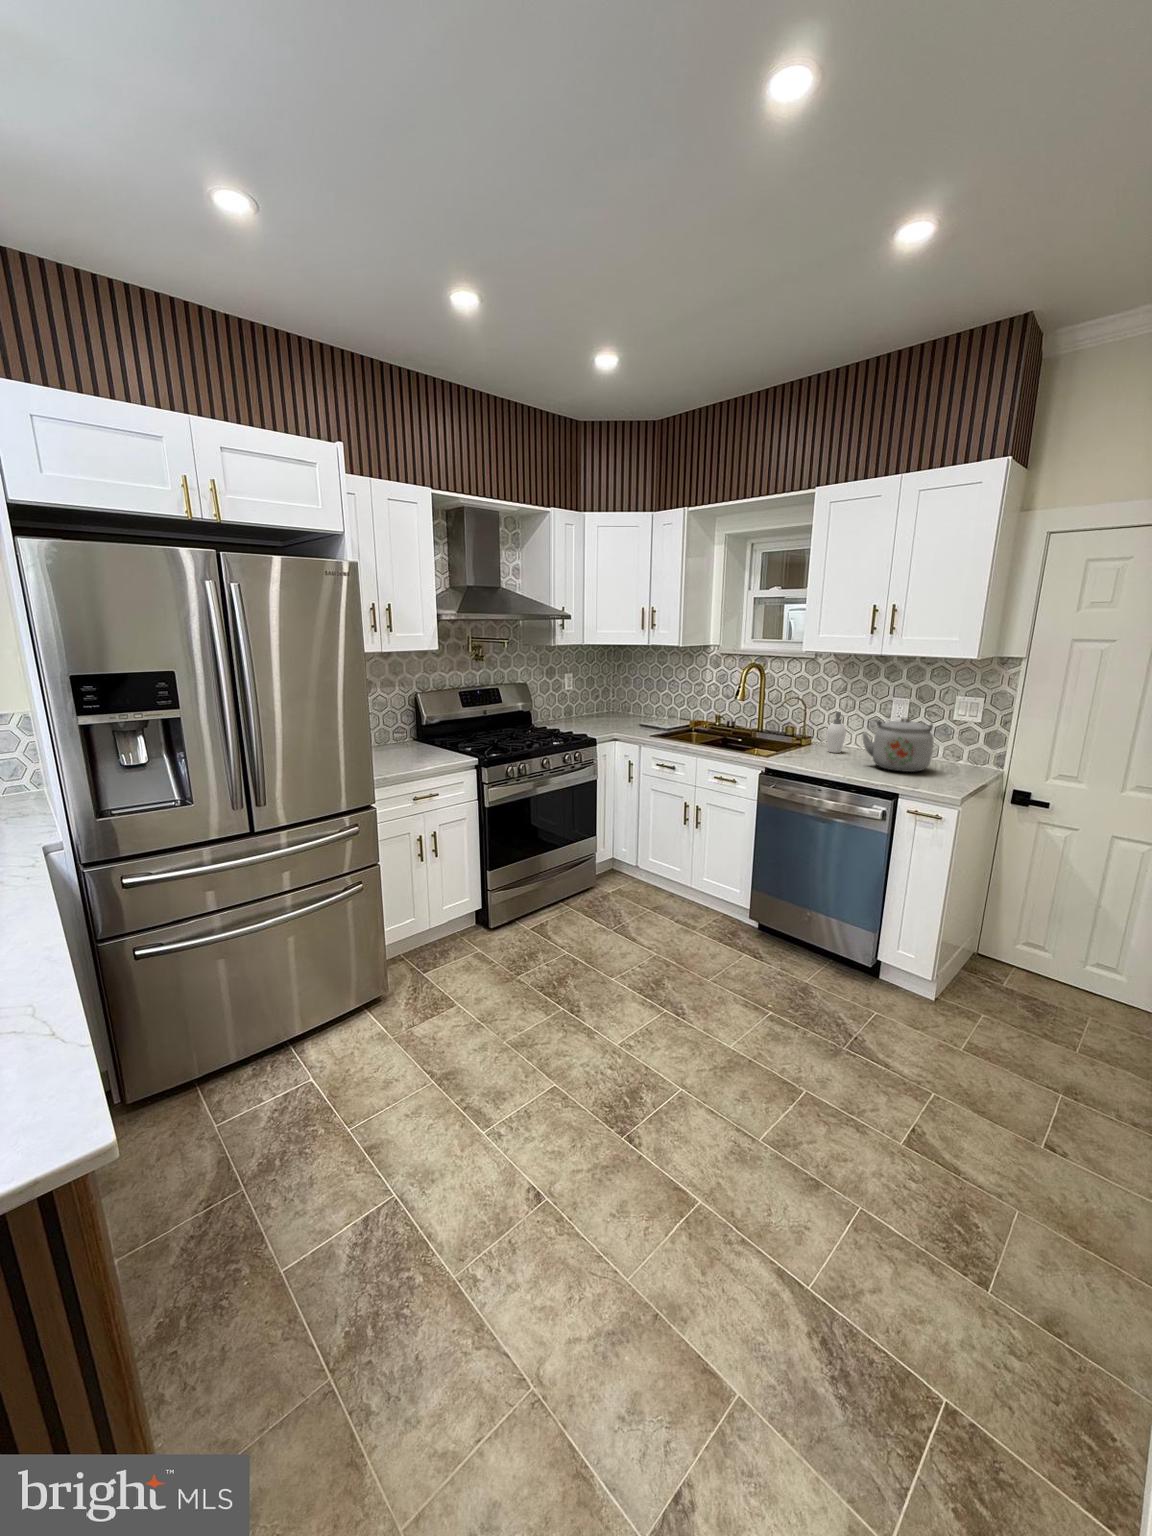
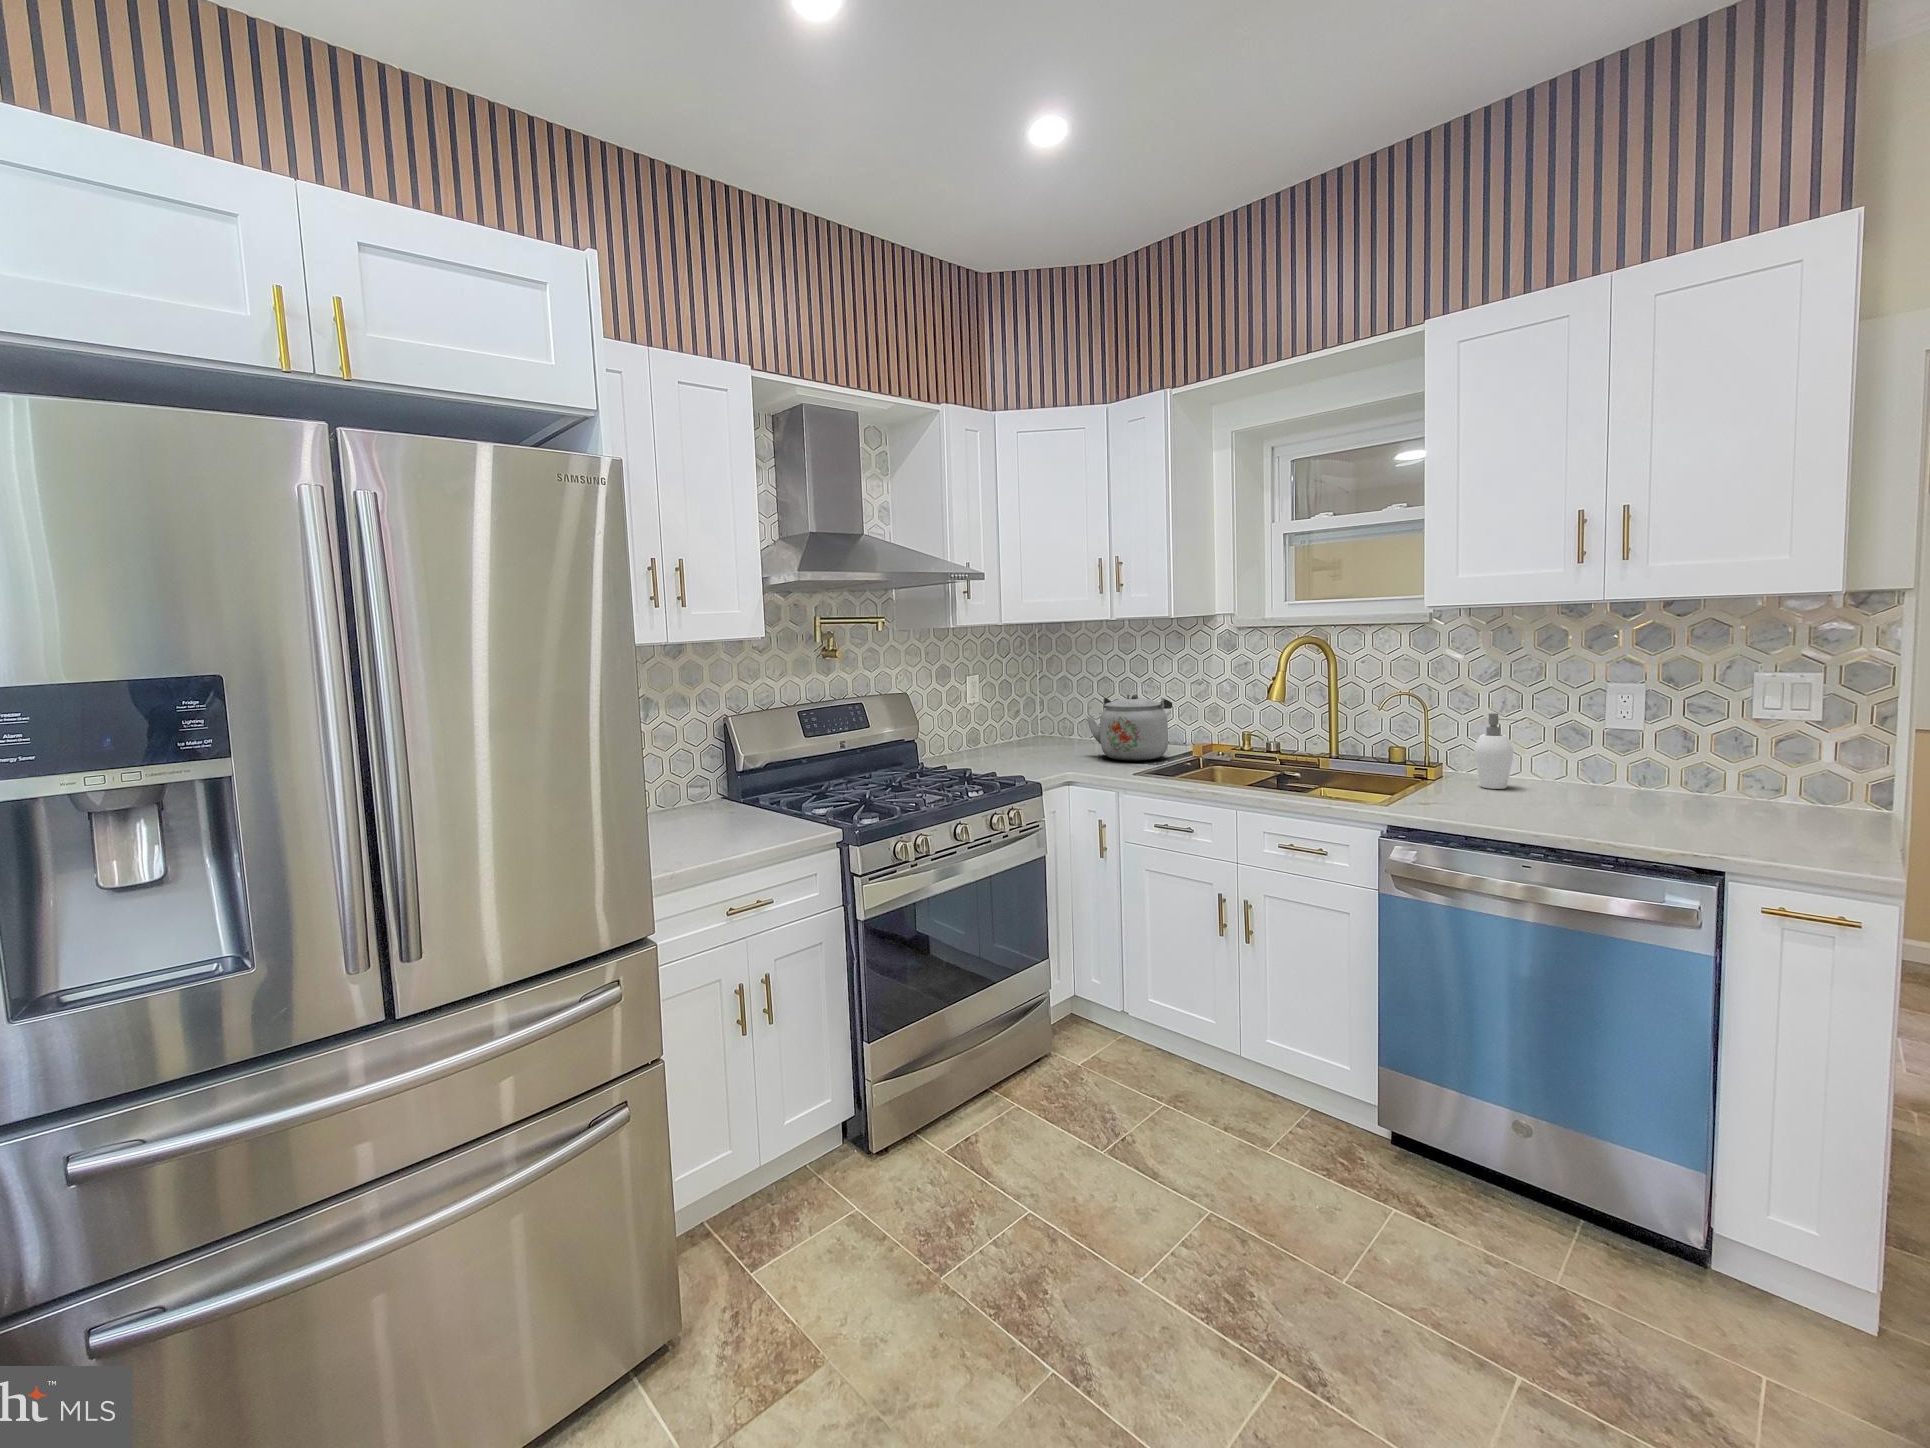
kettle: present [863,718,933,772] -> present [1087,694,1172,761]

